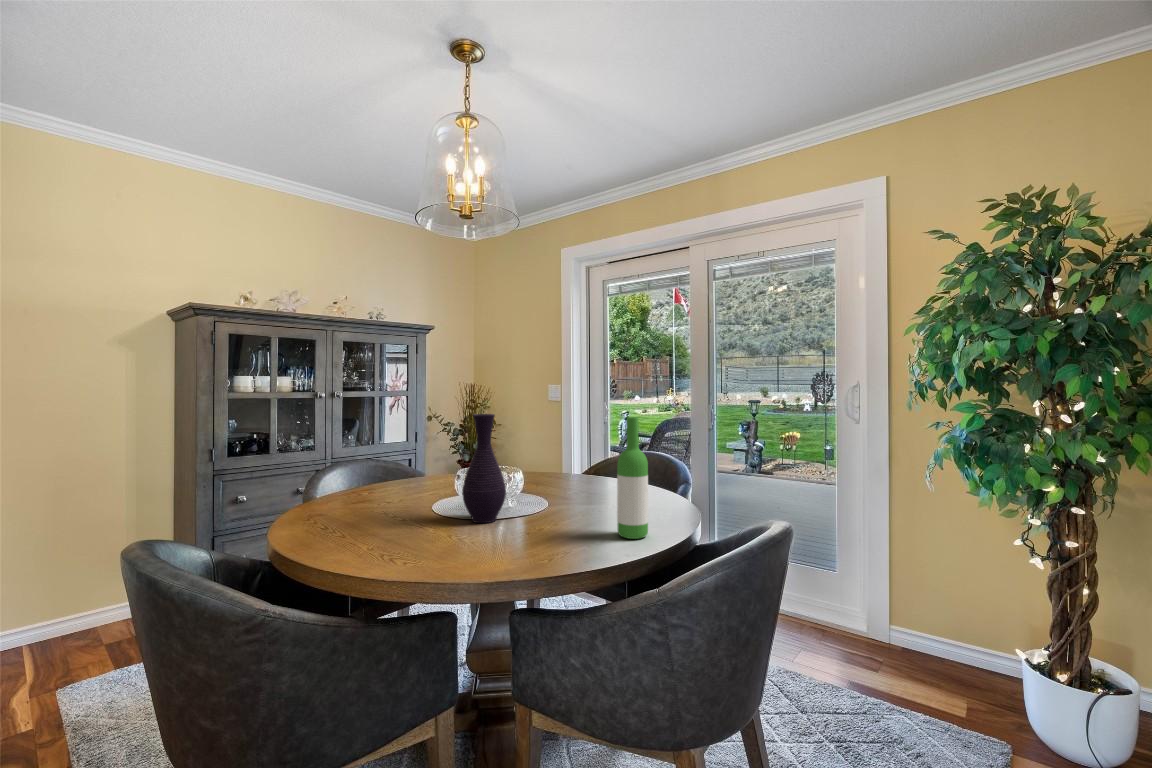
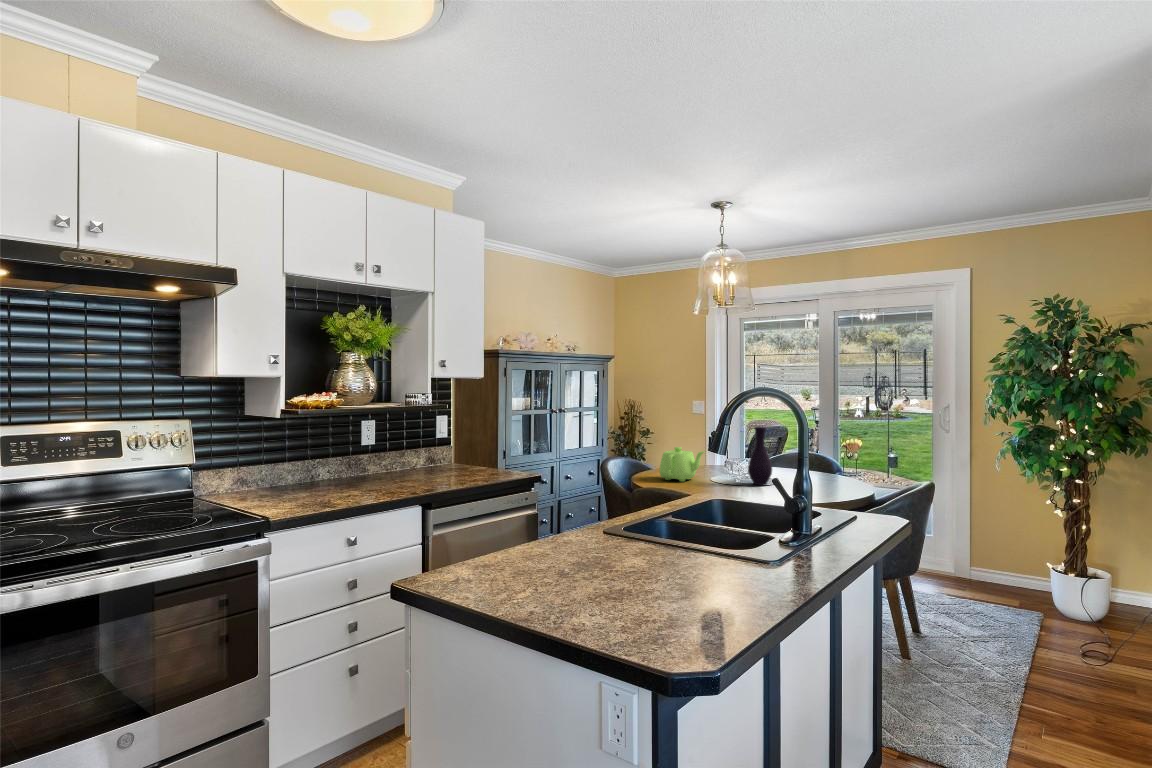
wine bottle: present [617,417,648,539] -> none [842,429,859,490]
teapot: none [330,450,405,512] -> present [659,447,704,482]

